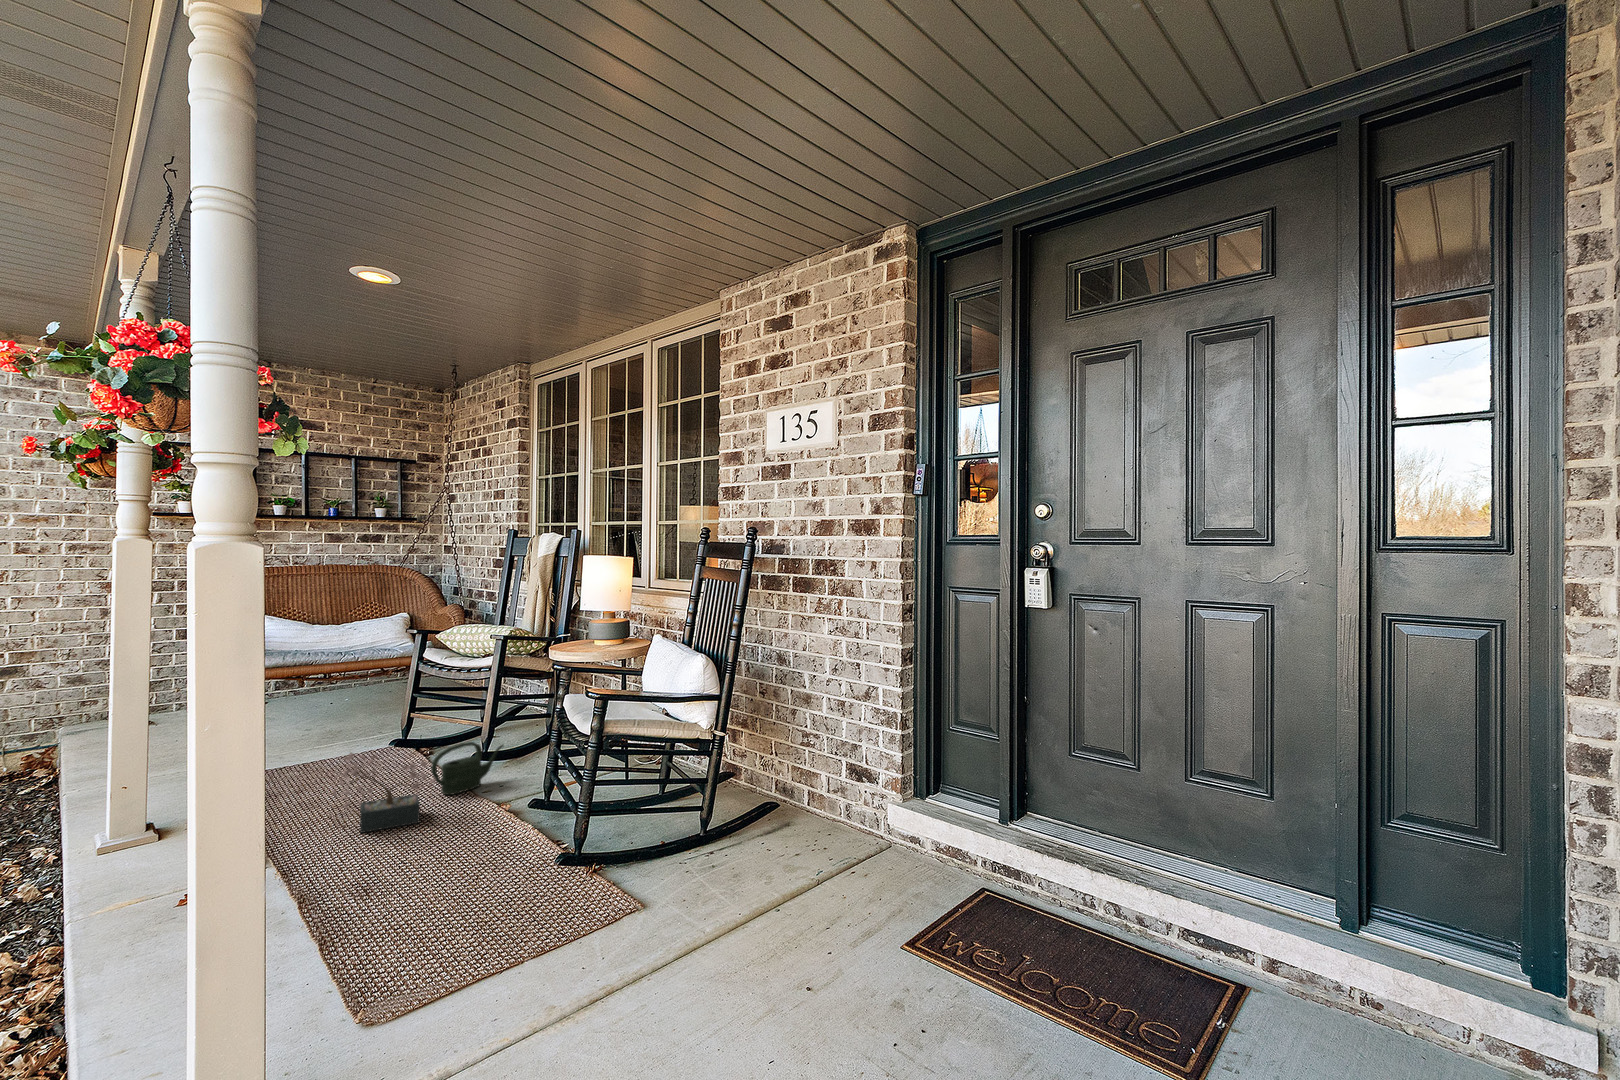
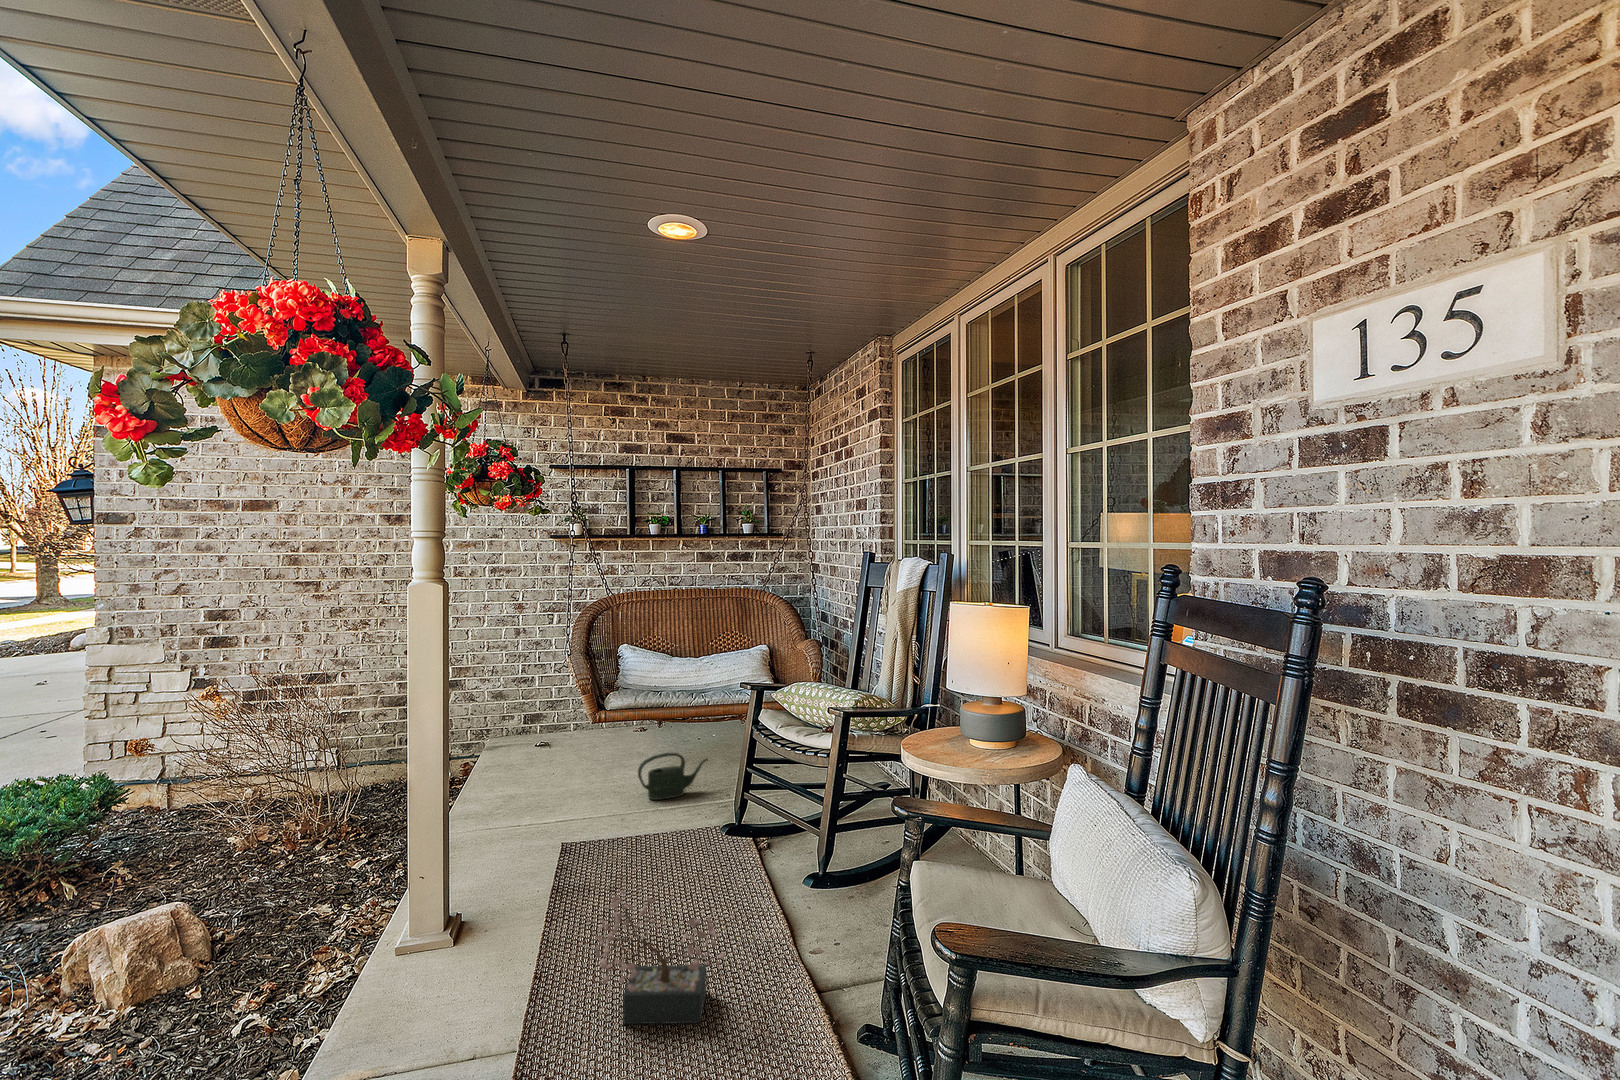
watering can: present [431,742,503,795] -> present [638,753,708,800]

